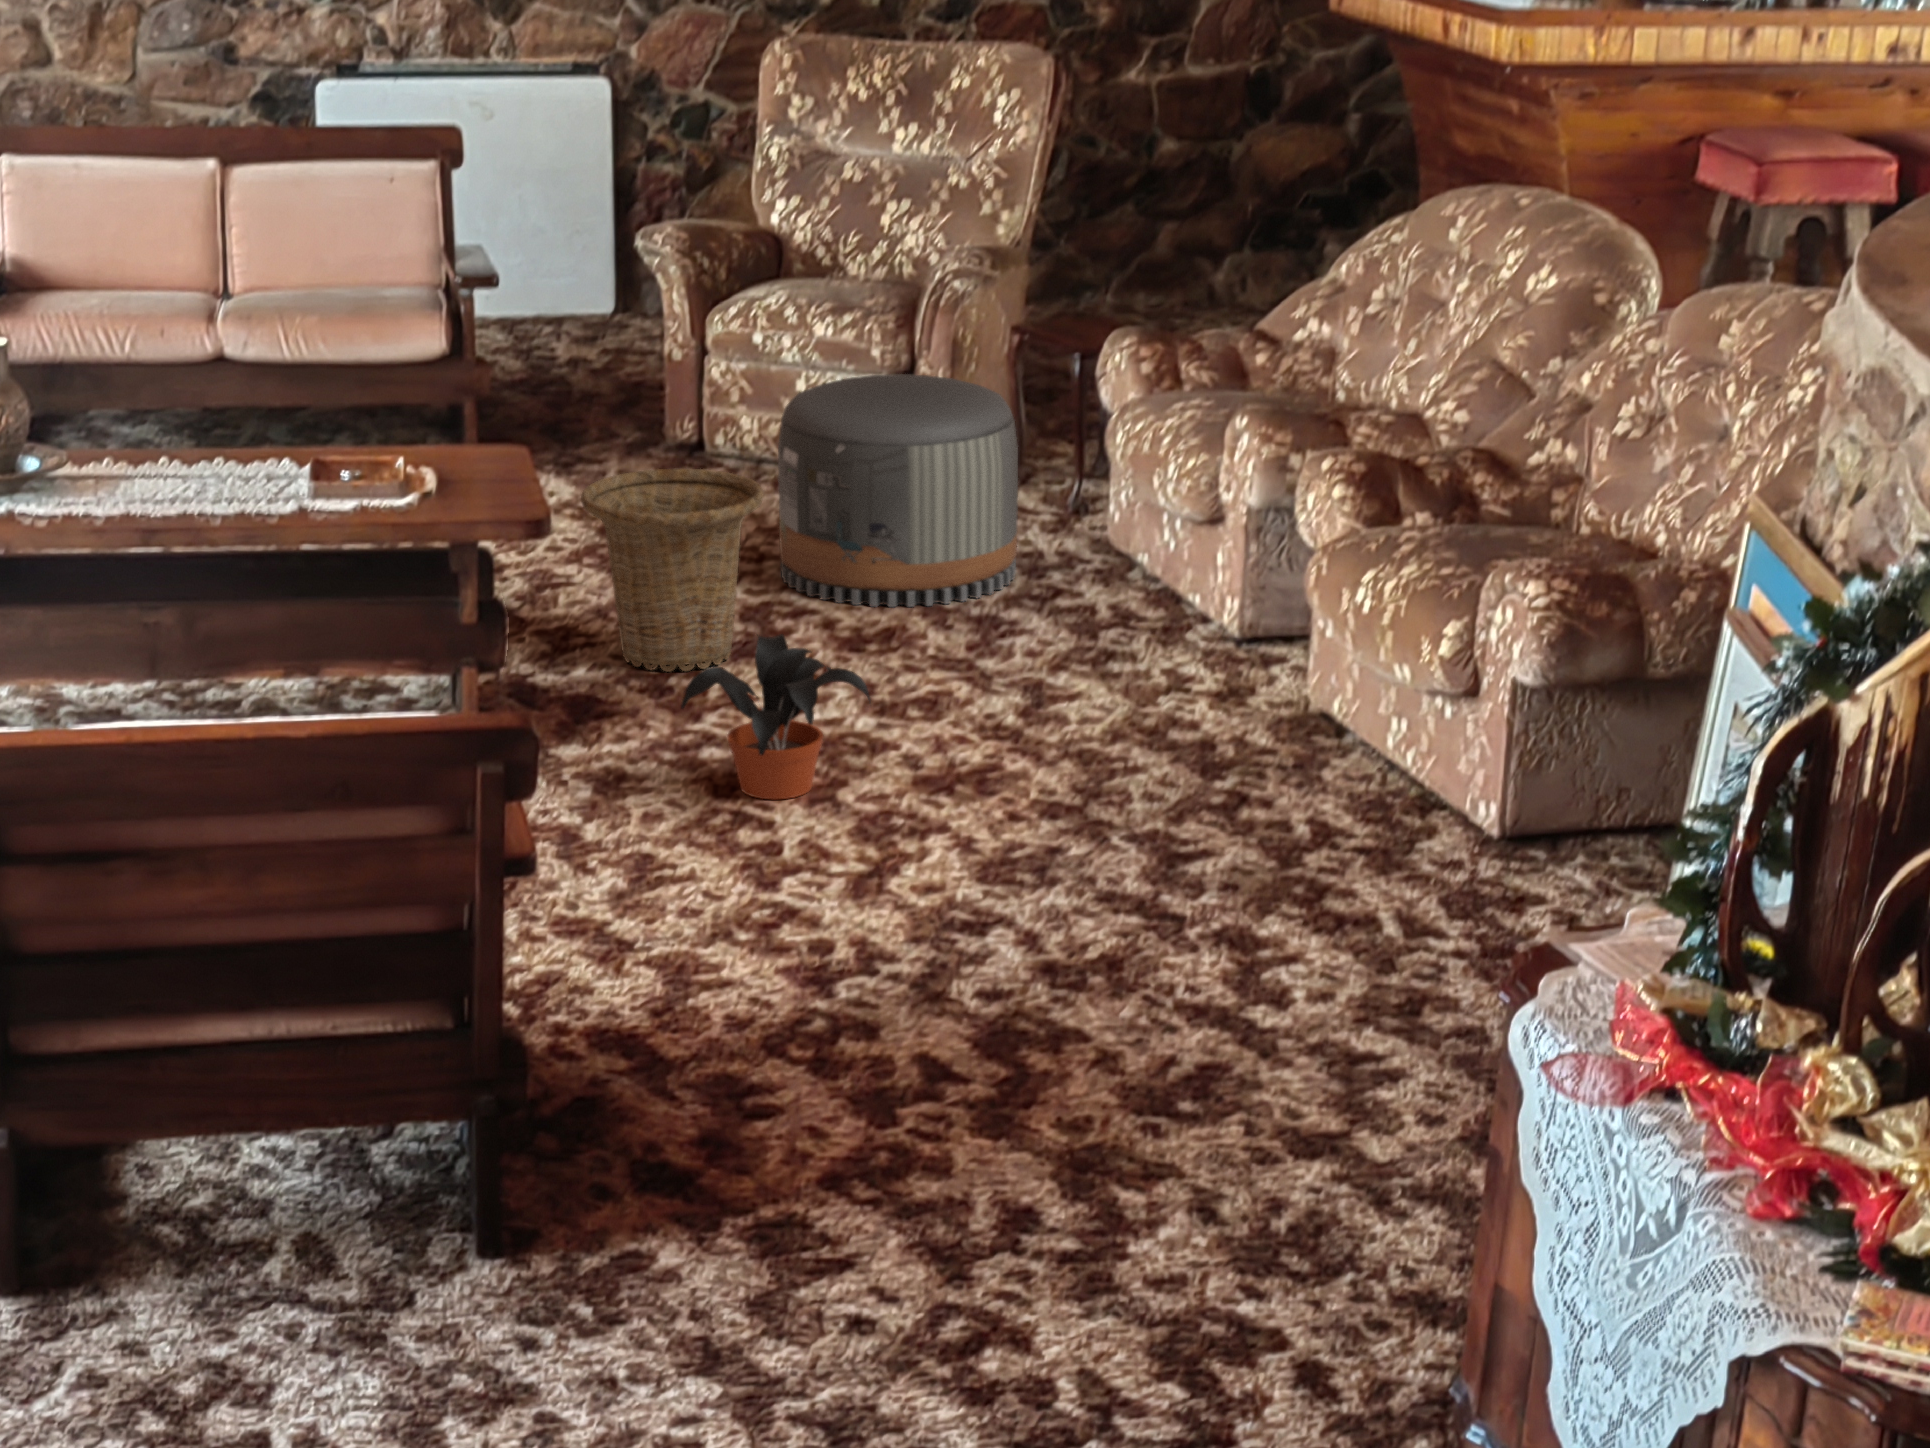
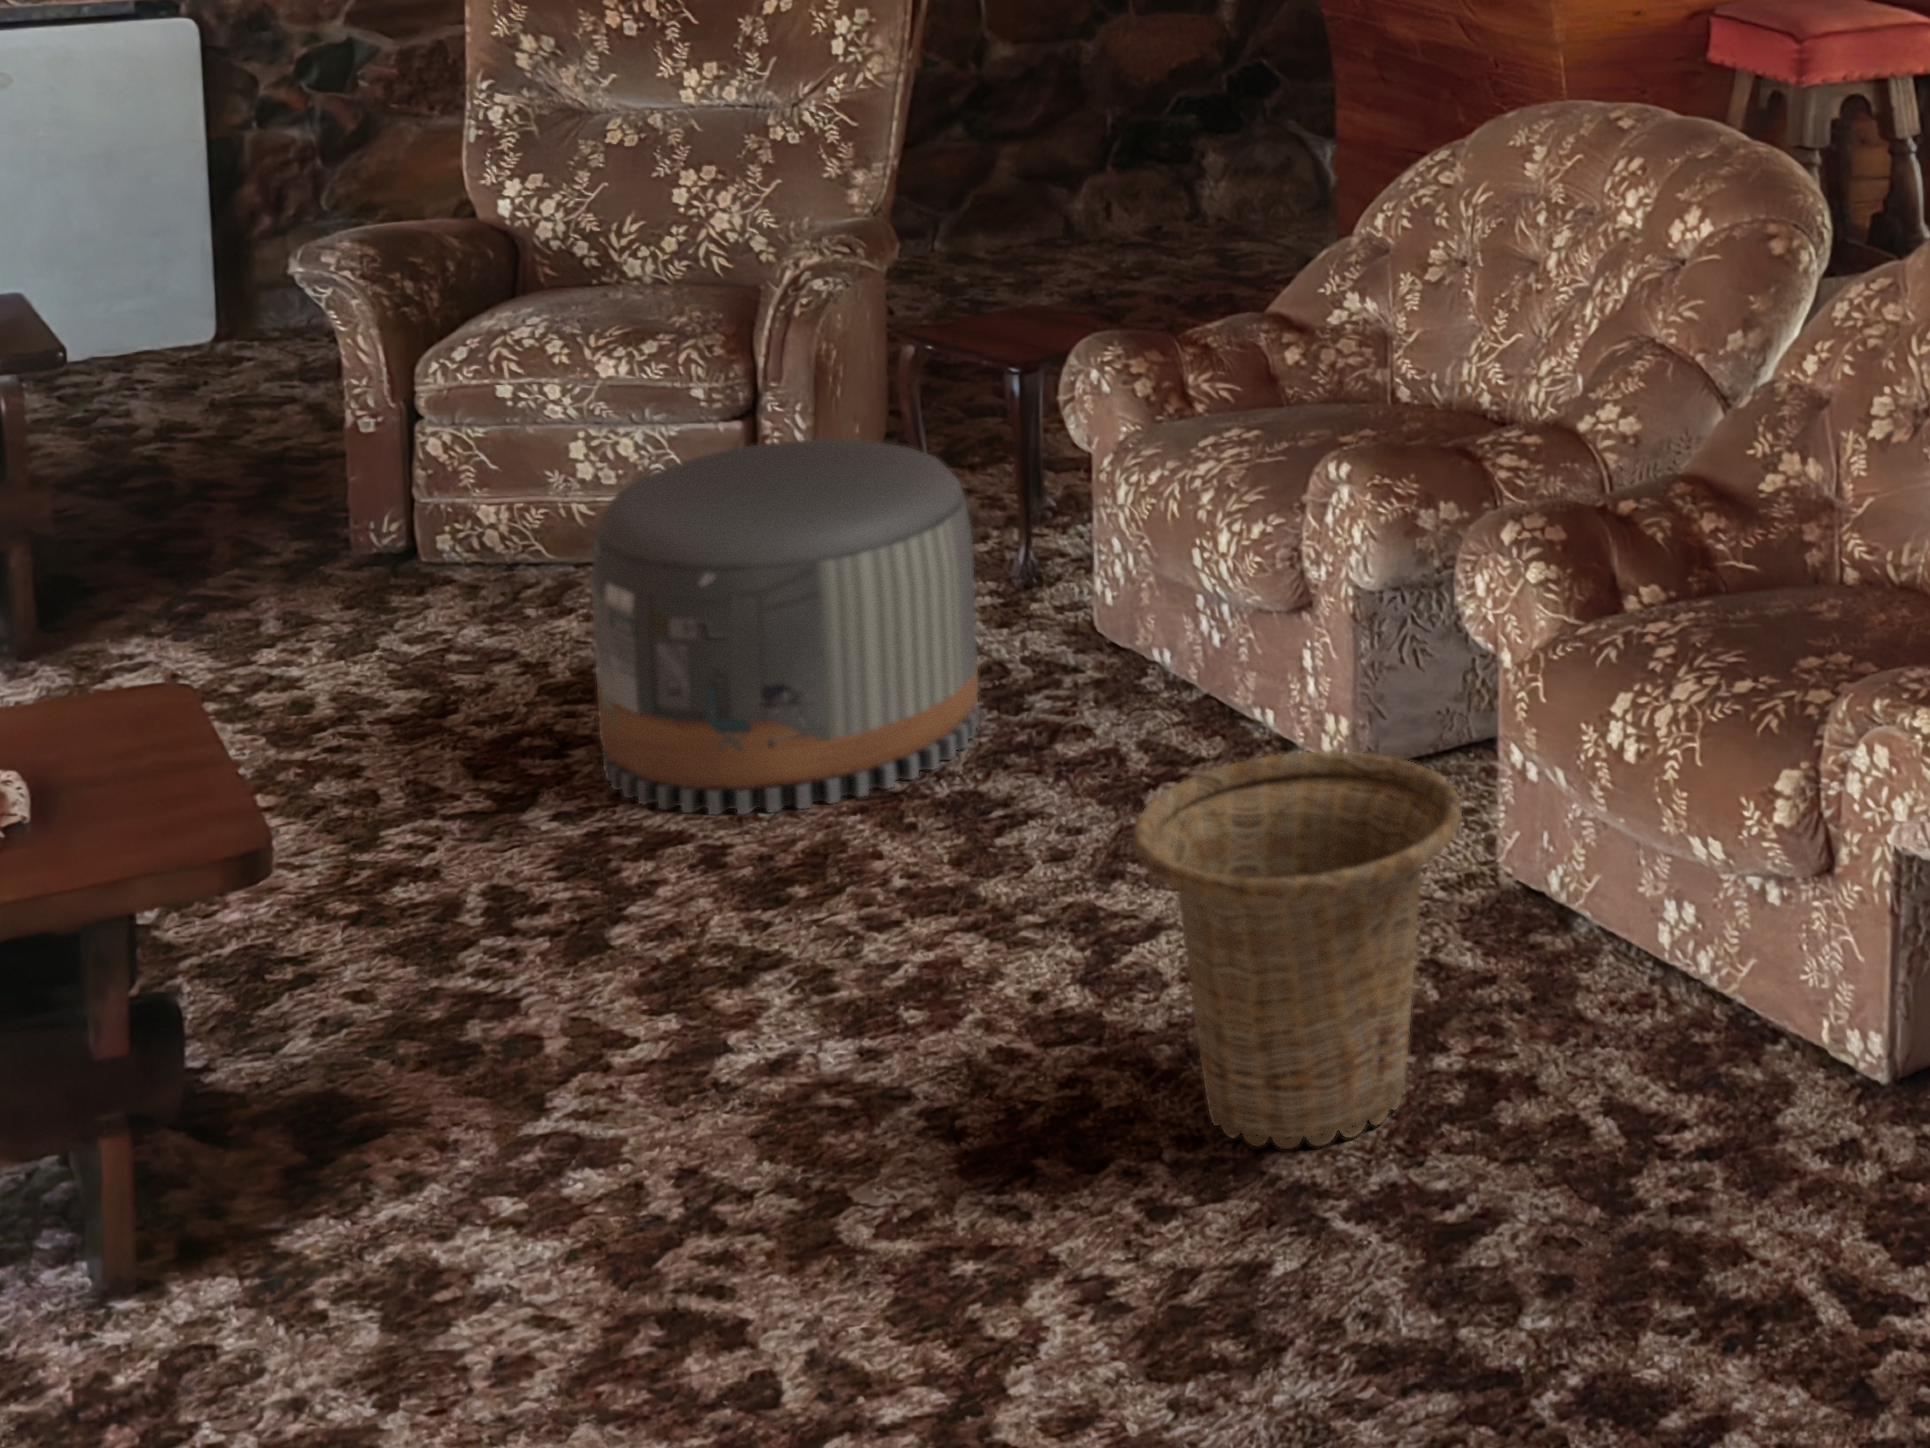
basket: present [581,469,764,672] -> present [1133,751,1462,1149]
potted plant: present [681,634,870,800] -> none [530,951,875,1256]

